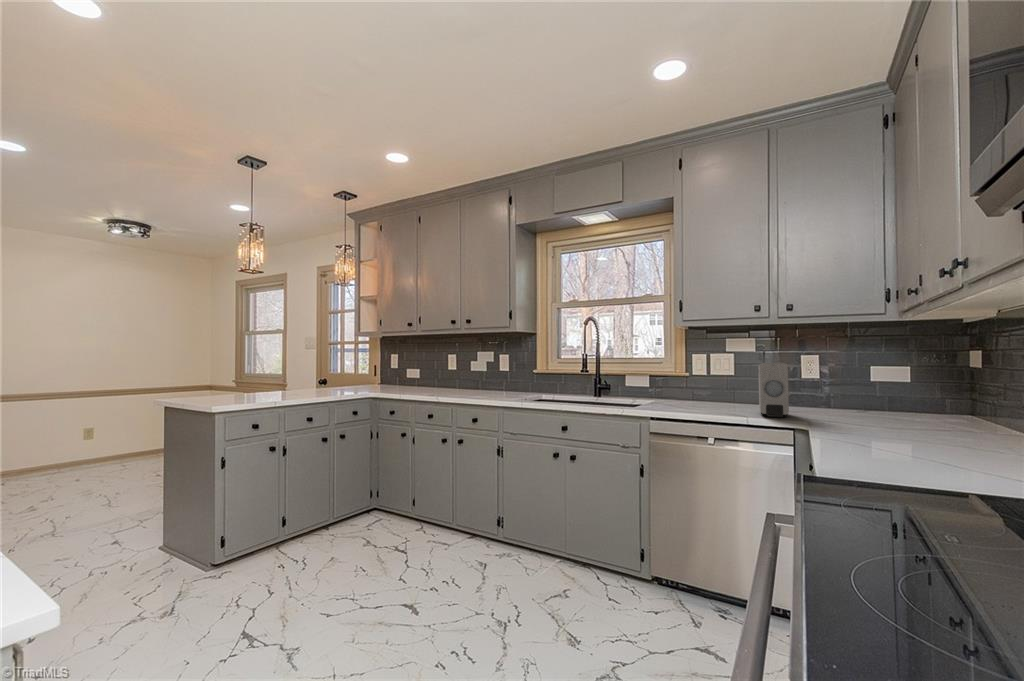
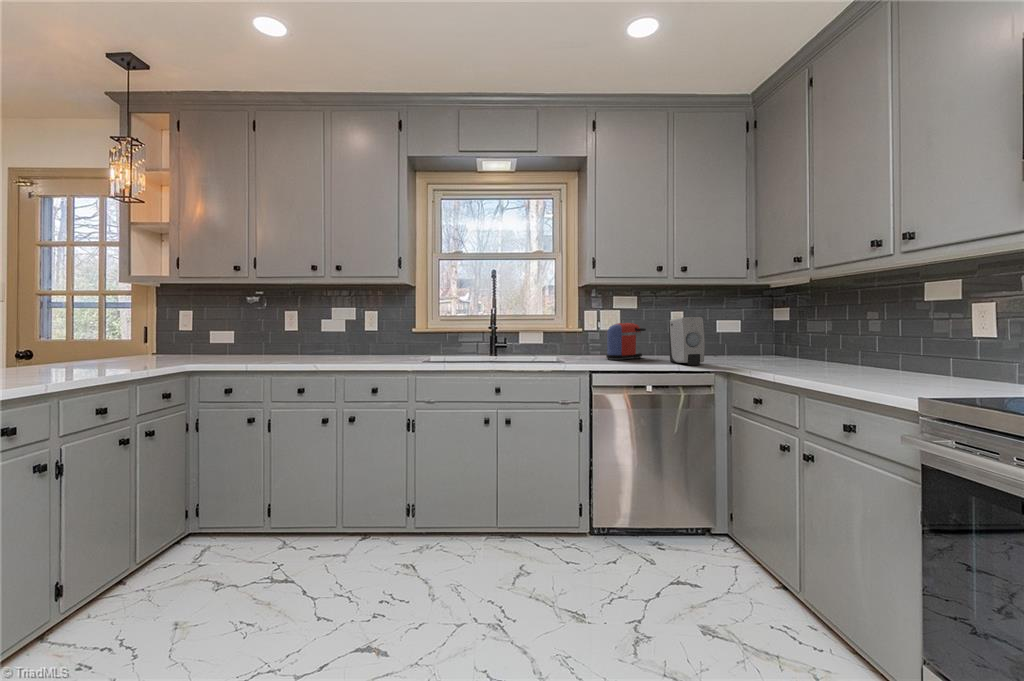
coffee maker: none [697,368,751,406] -> present [606,323,646,360]

